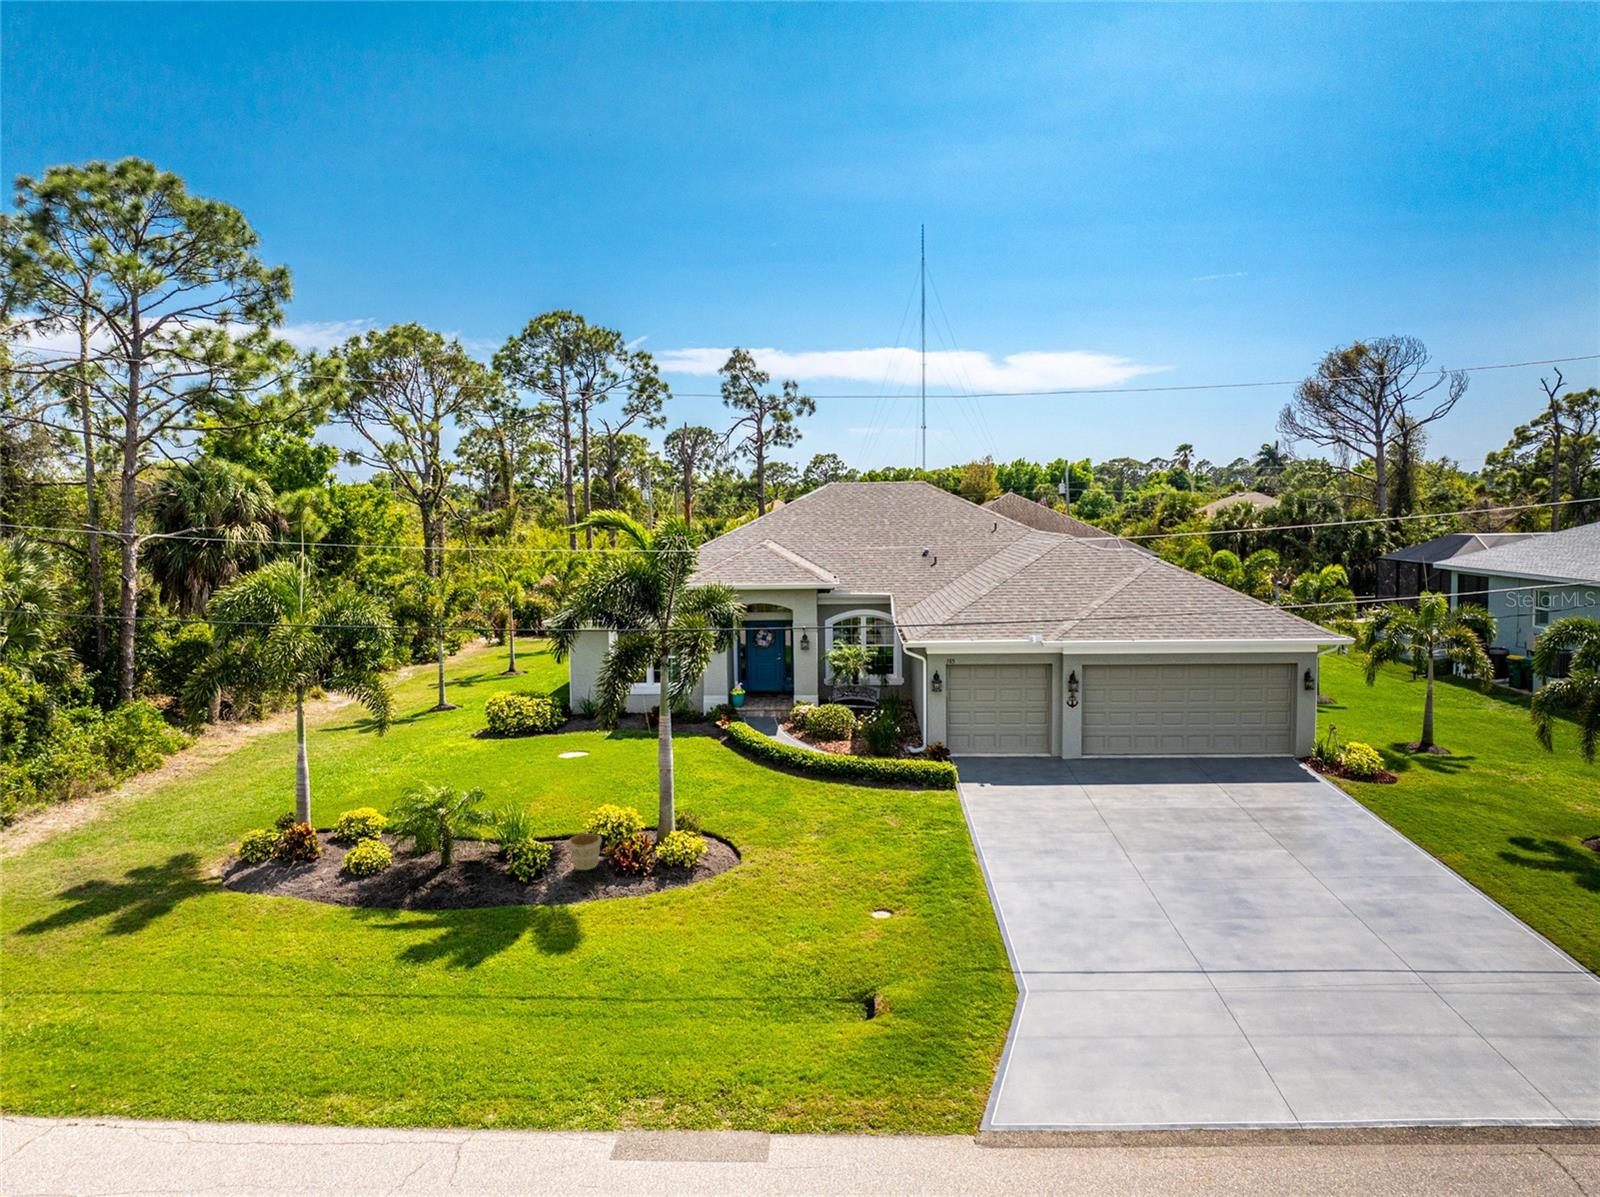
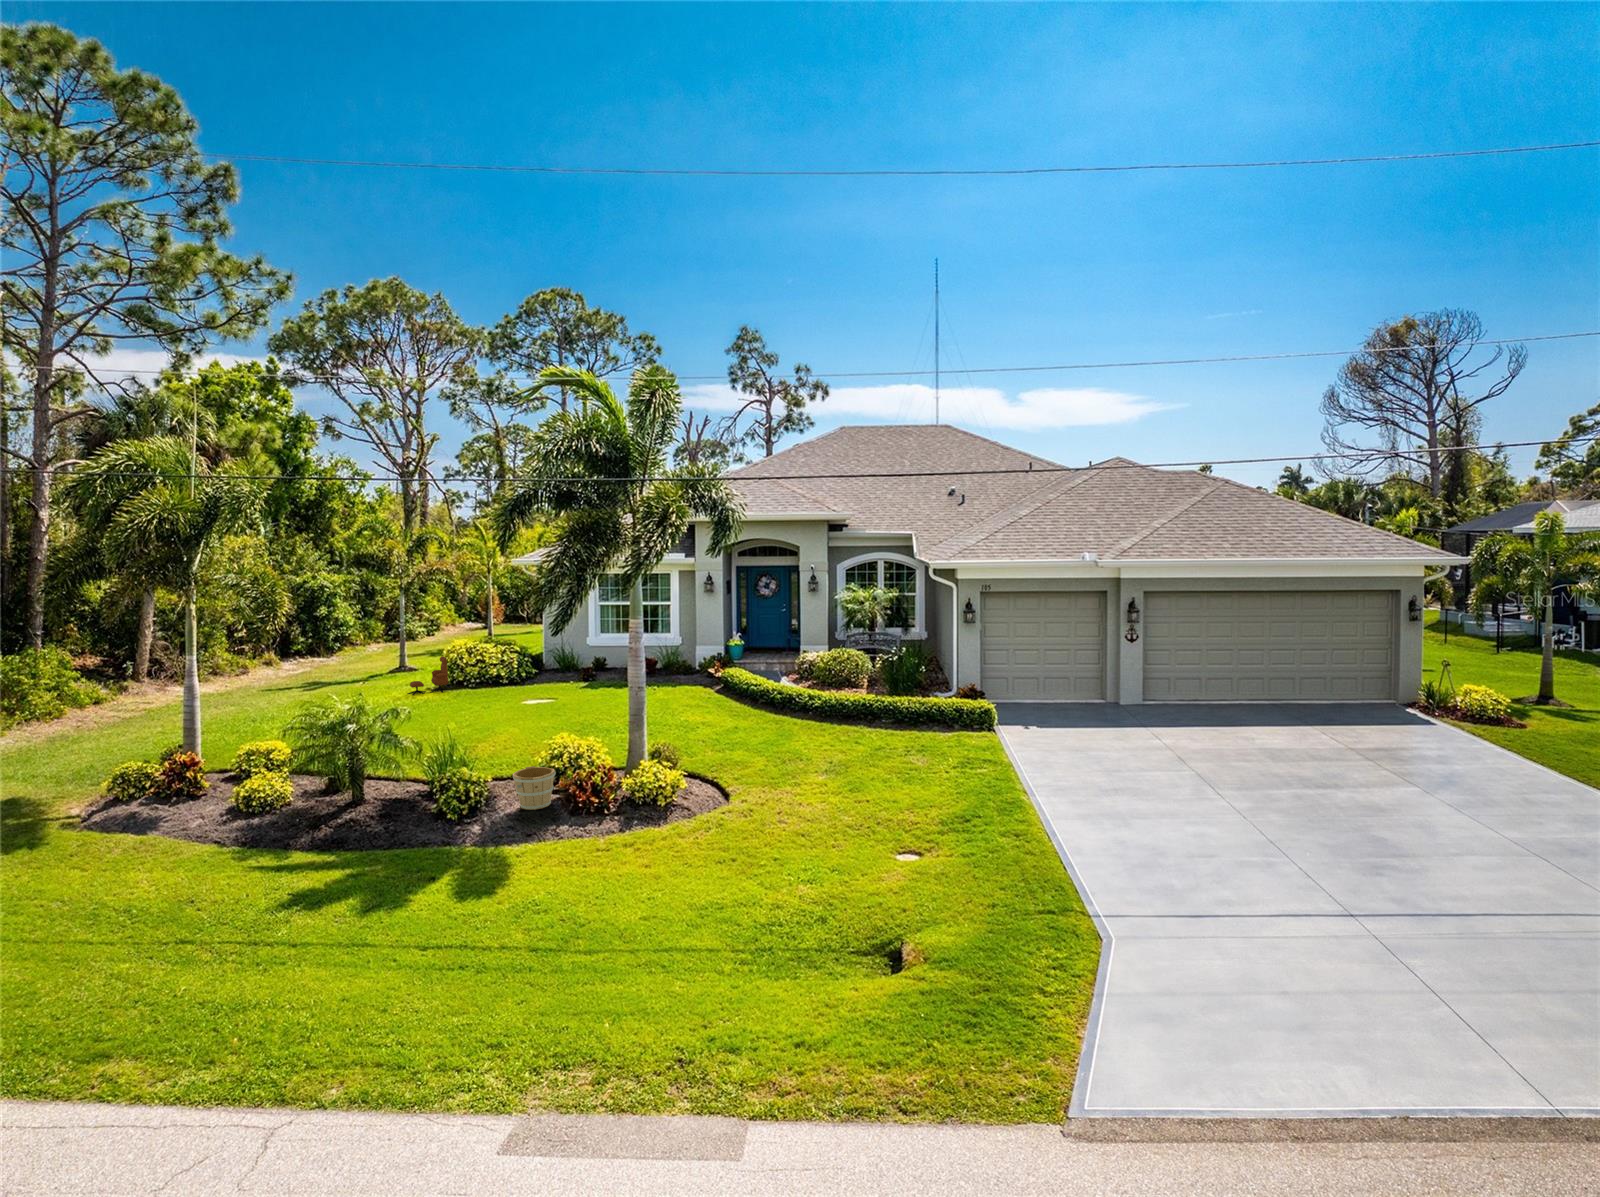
lounge chair: none [454,707,491,742] -> present [407,656,451,695]

